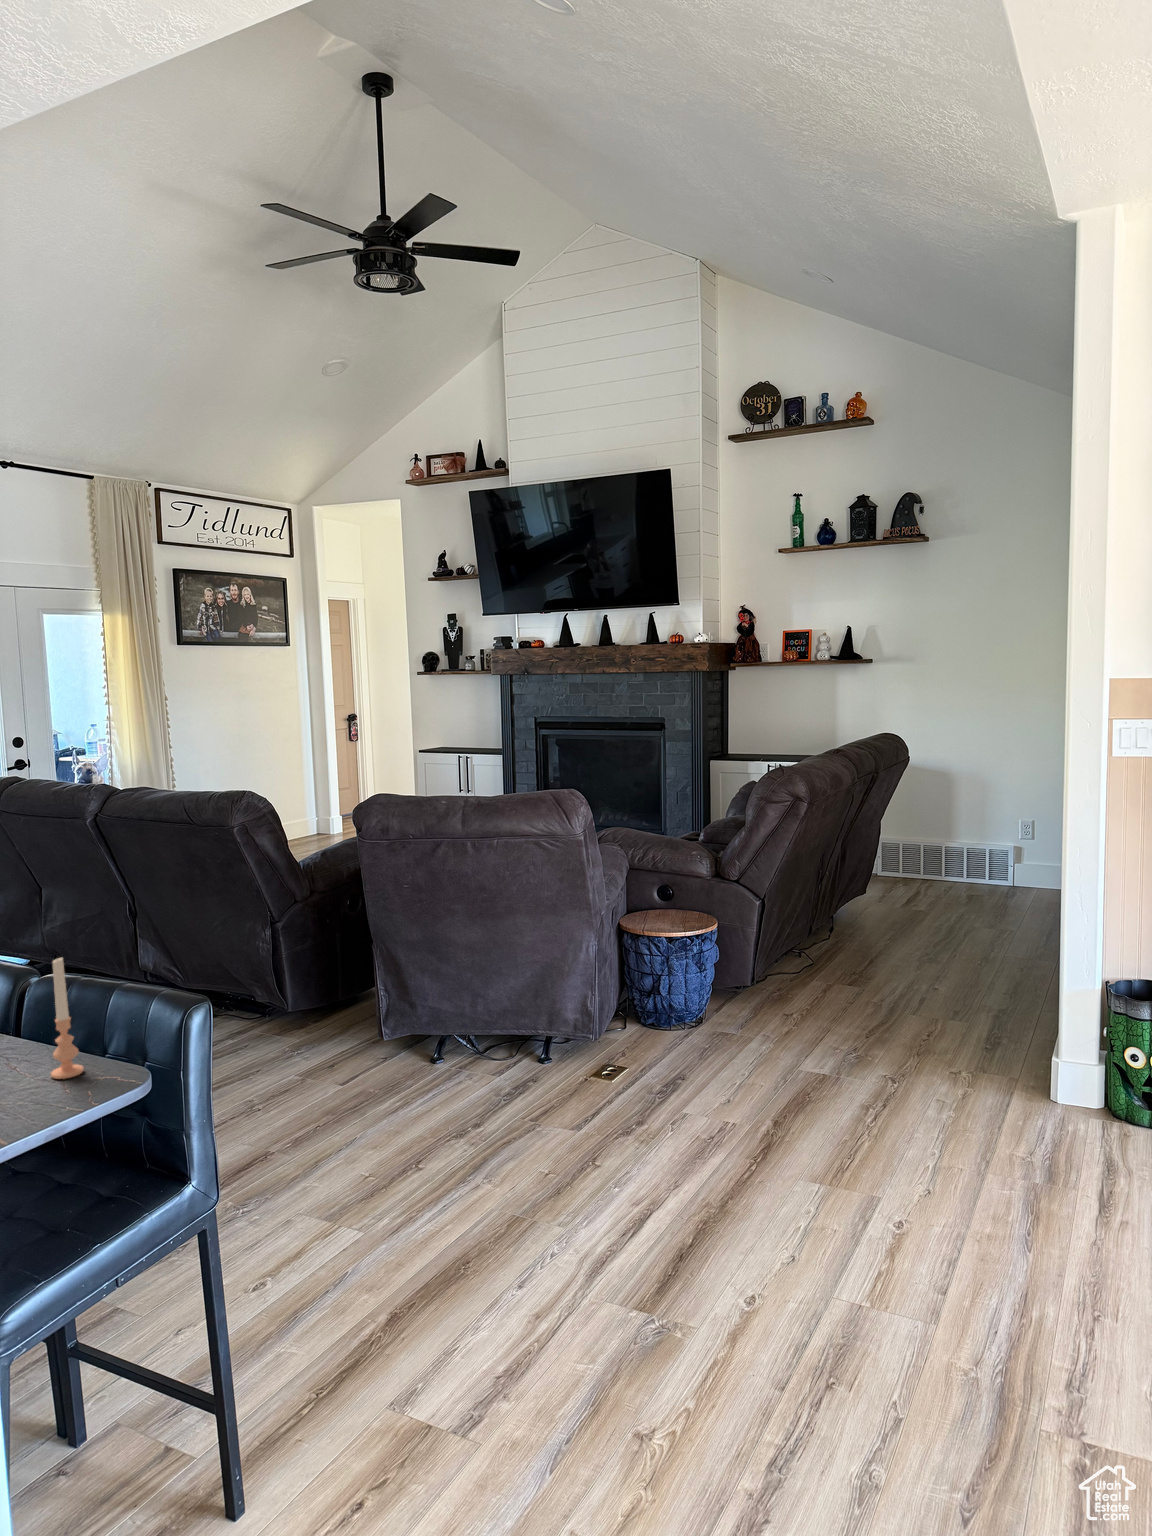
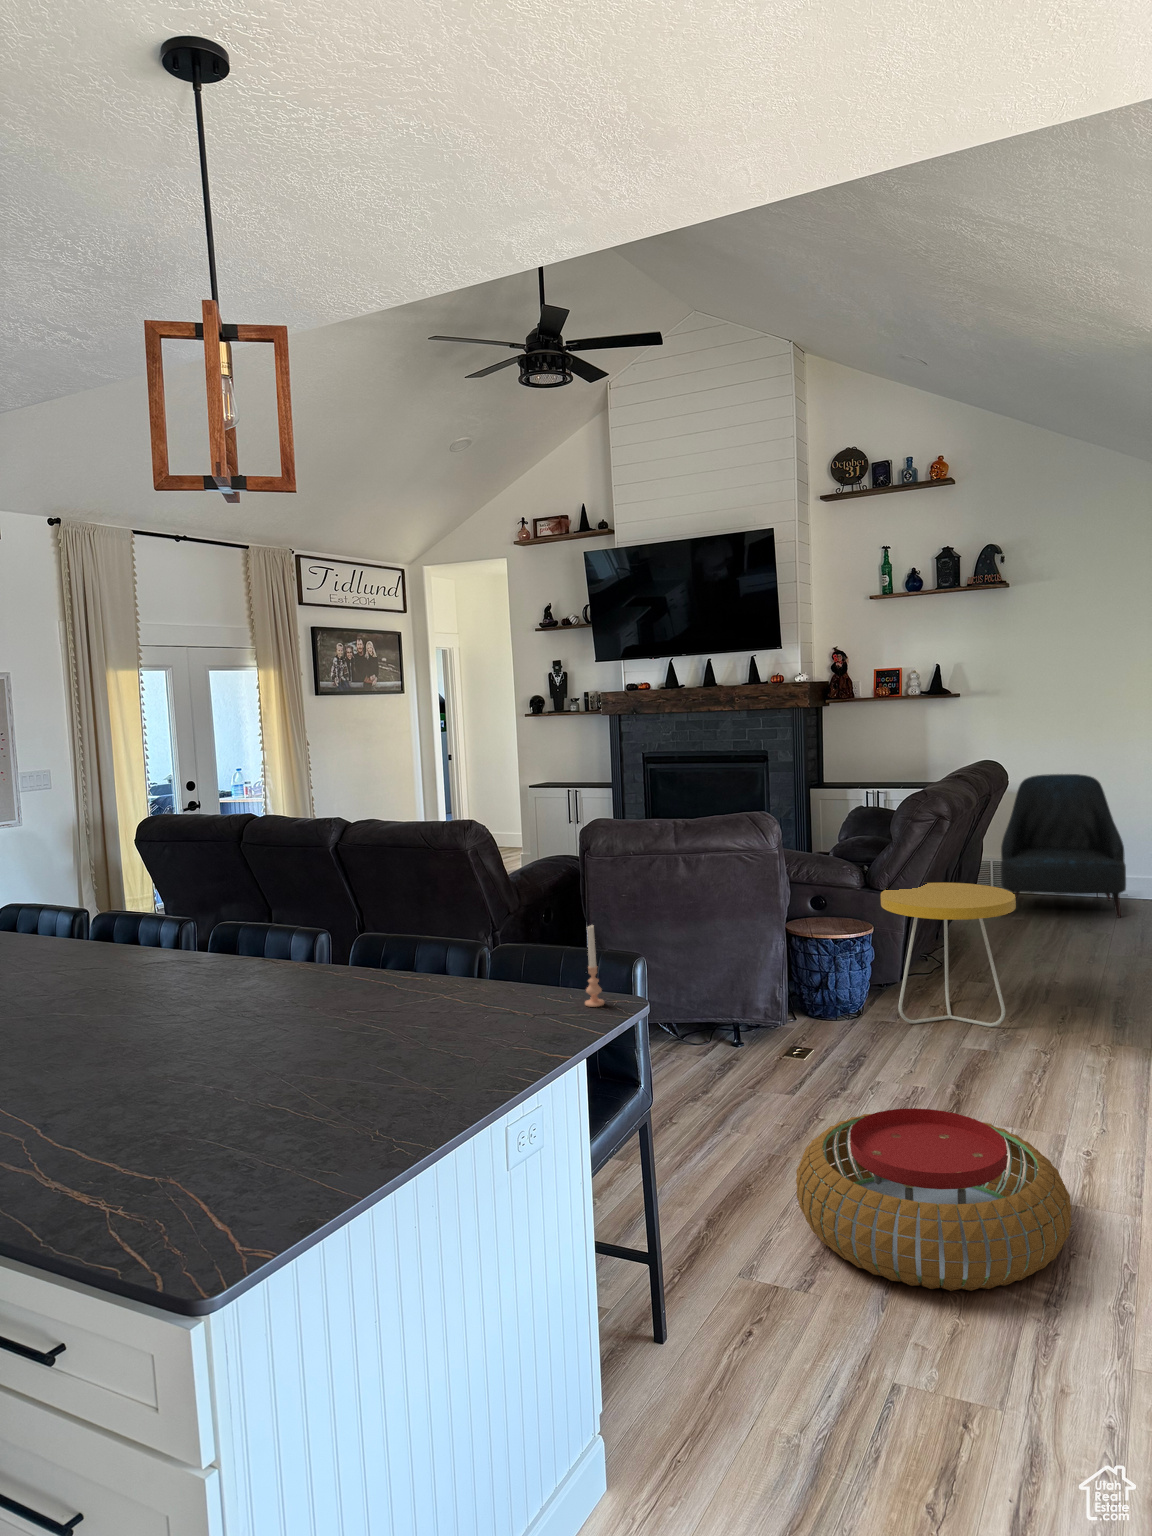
armchair: none [902,750,1036,911] -> present [1001,774,1126,918]
side table: none [723,872,875,1043] -> present [881,883,1016,1027]
pouf: none [494,1171,837,1443] -> present [796,1108,1072,1291]

